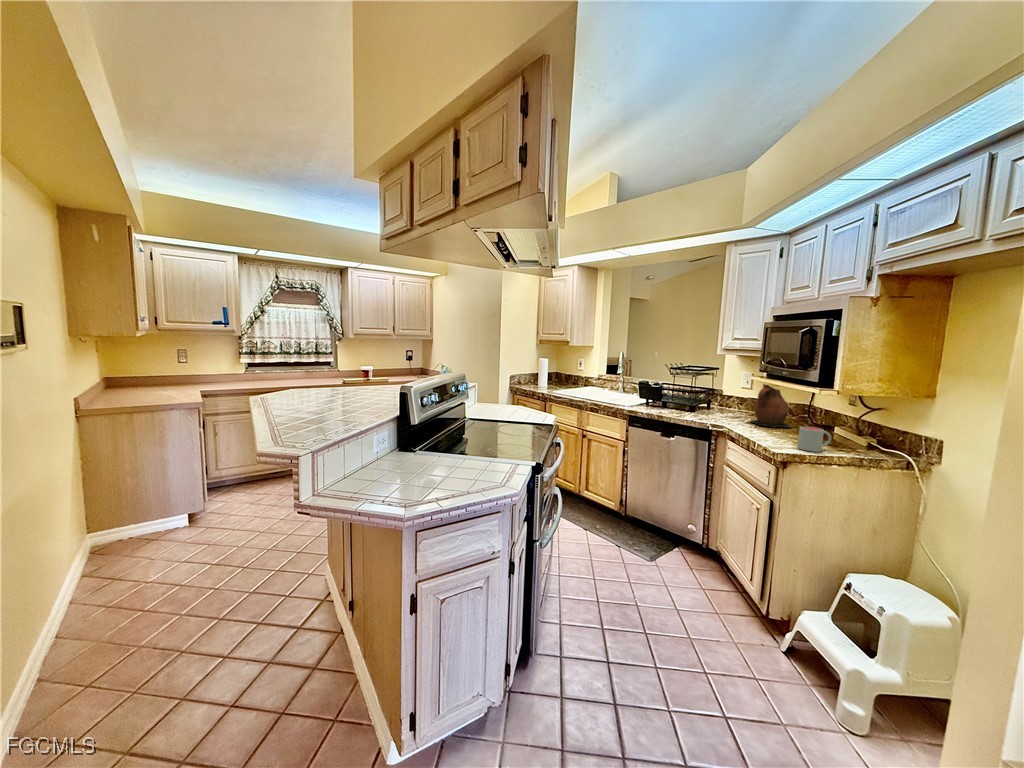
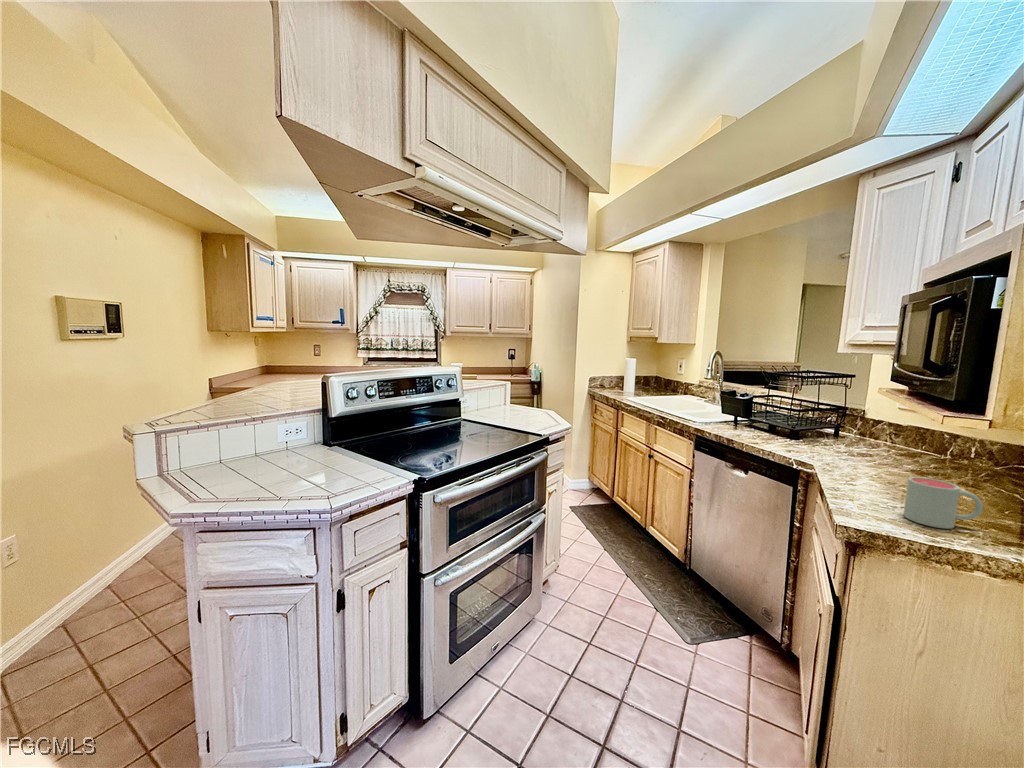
ceramic pitcher: present [751,384,792,428] -> none [878,401,961,482]

